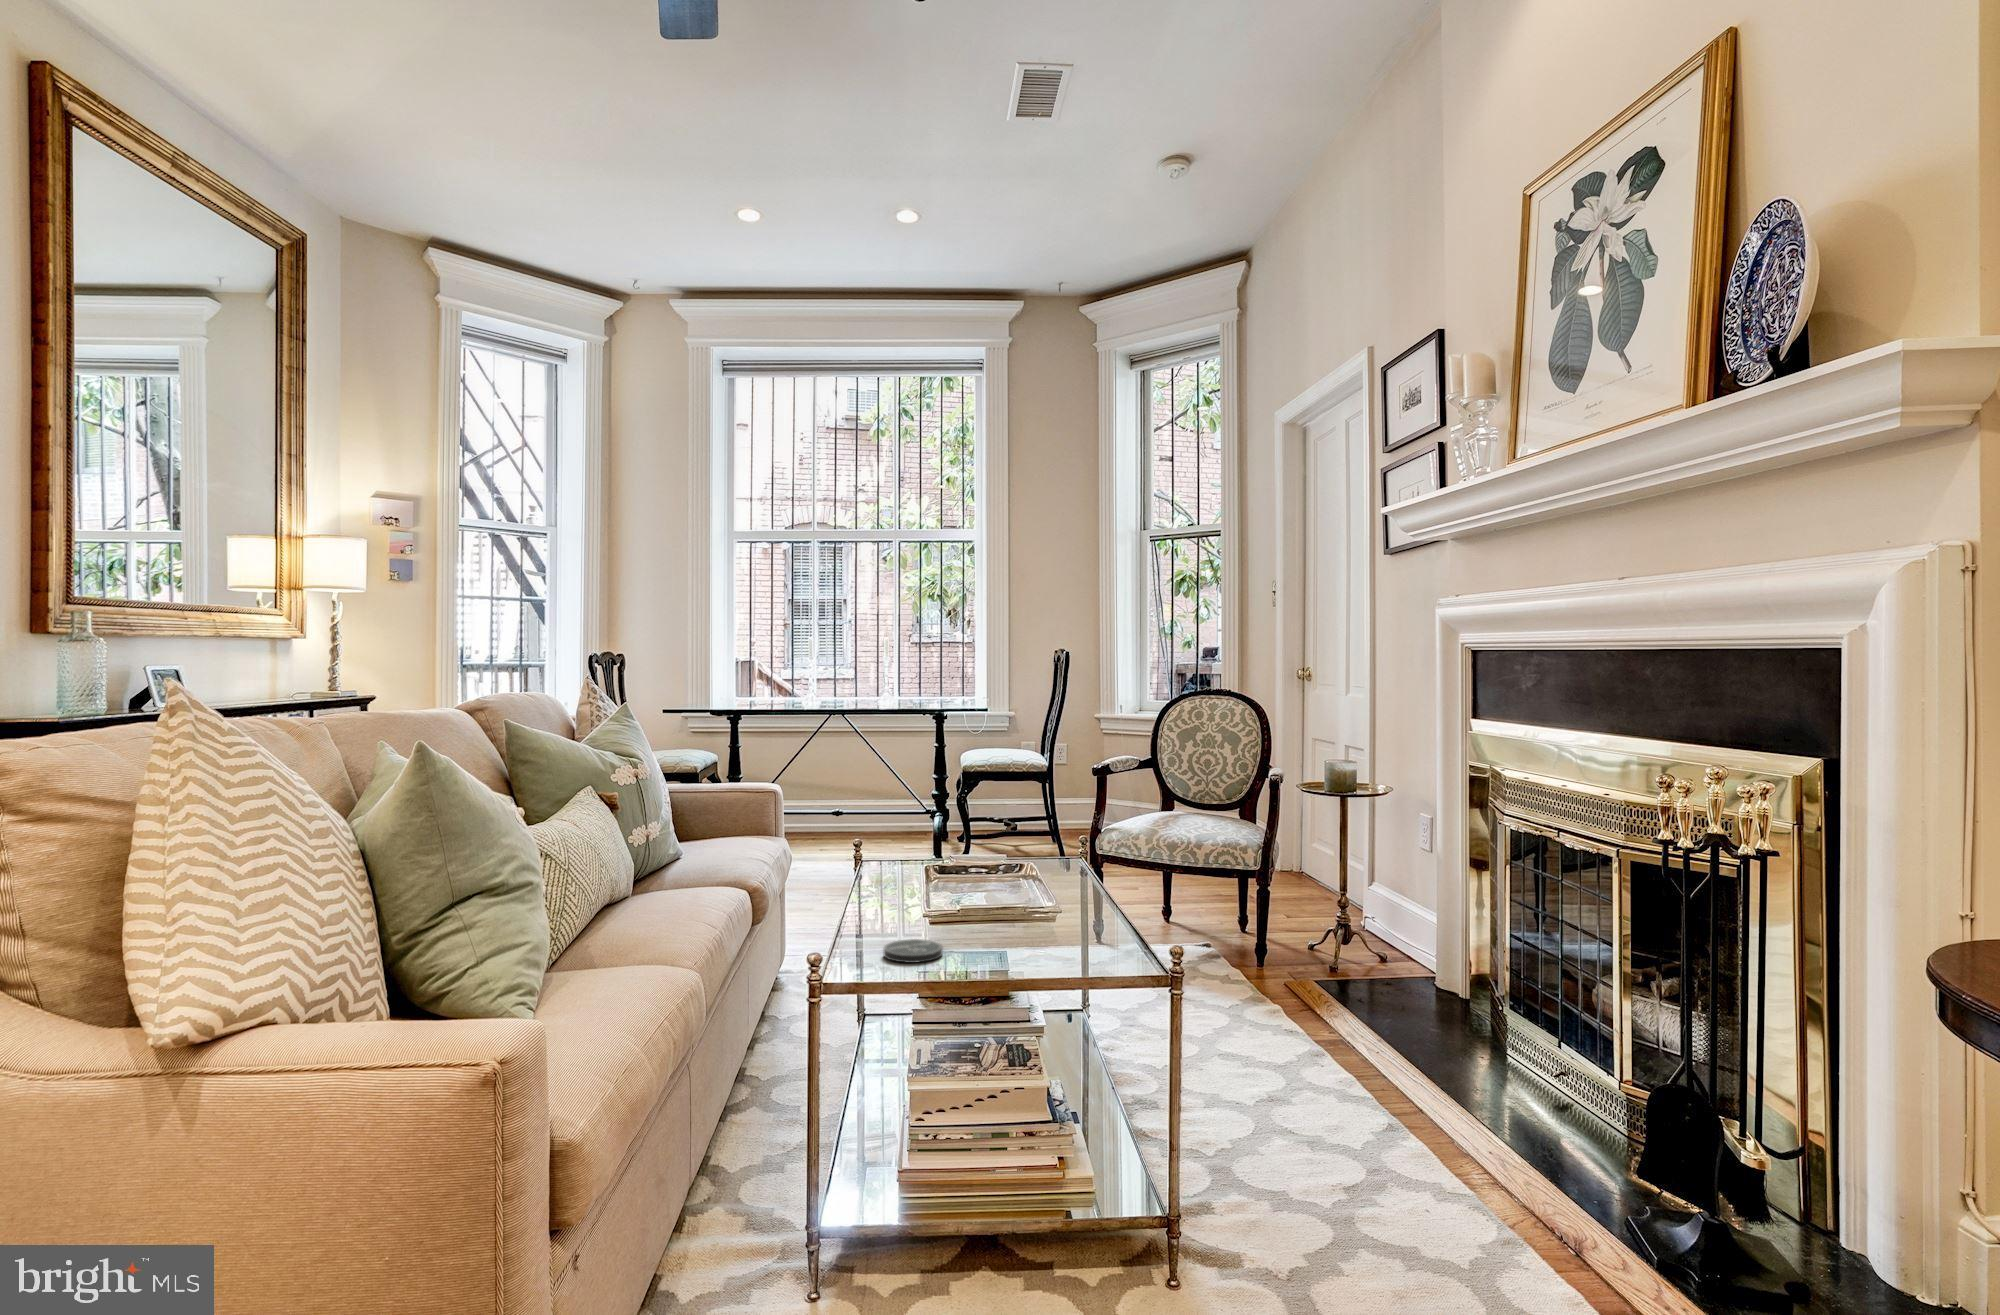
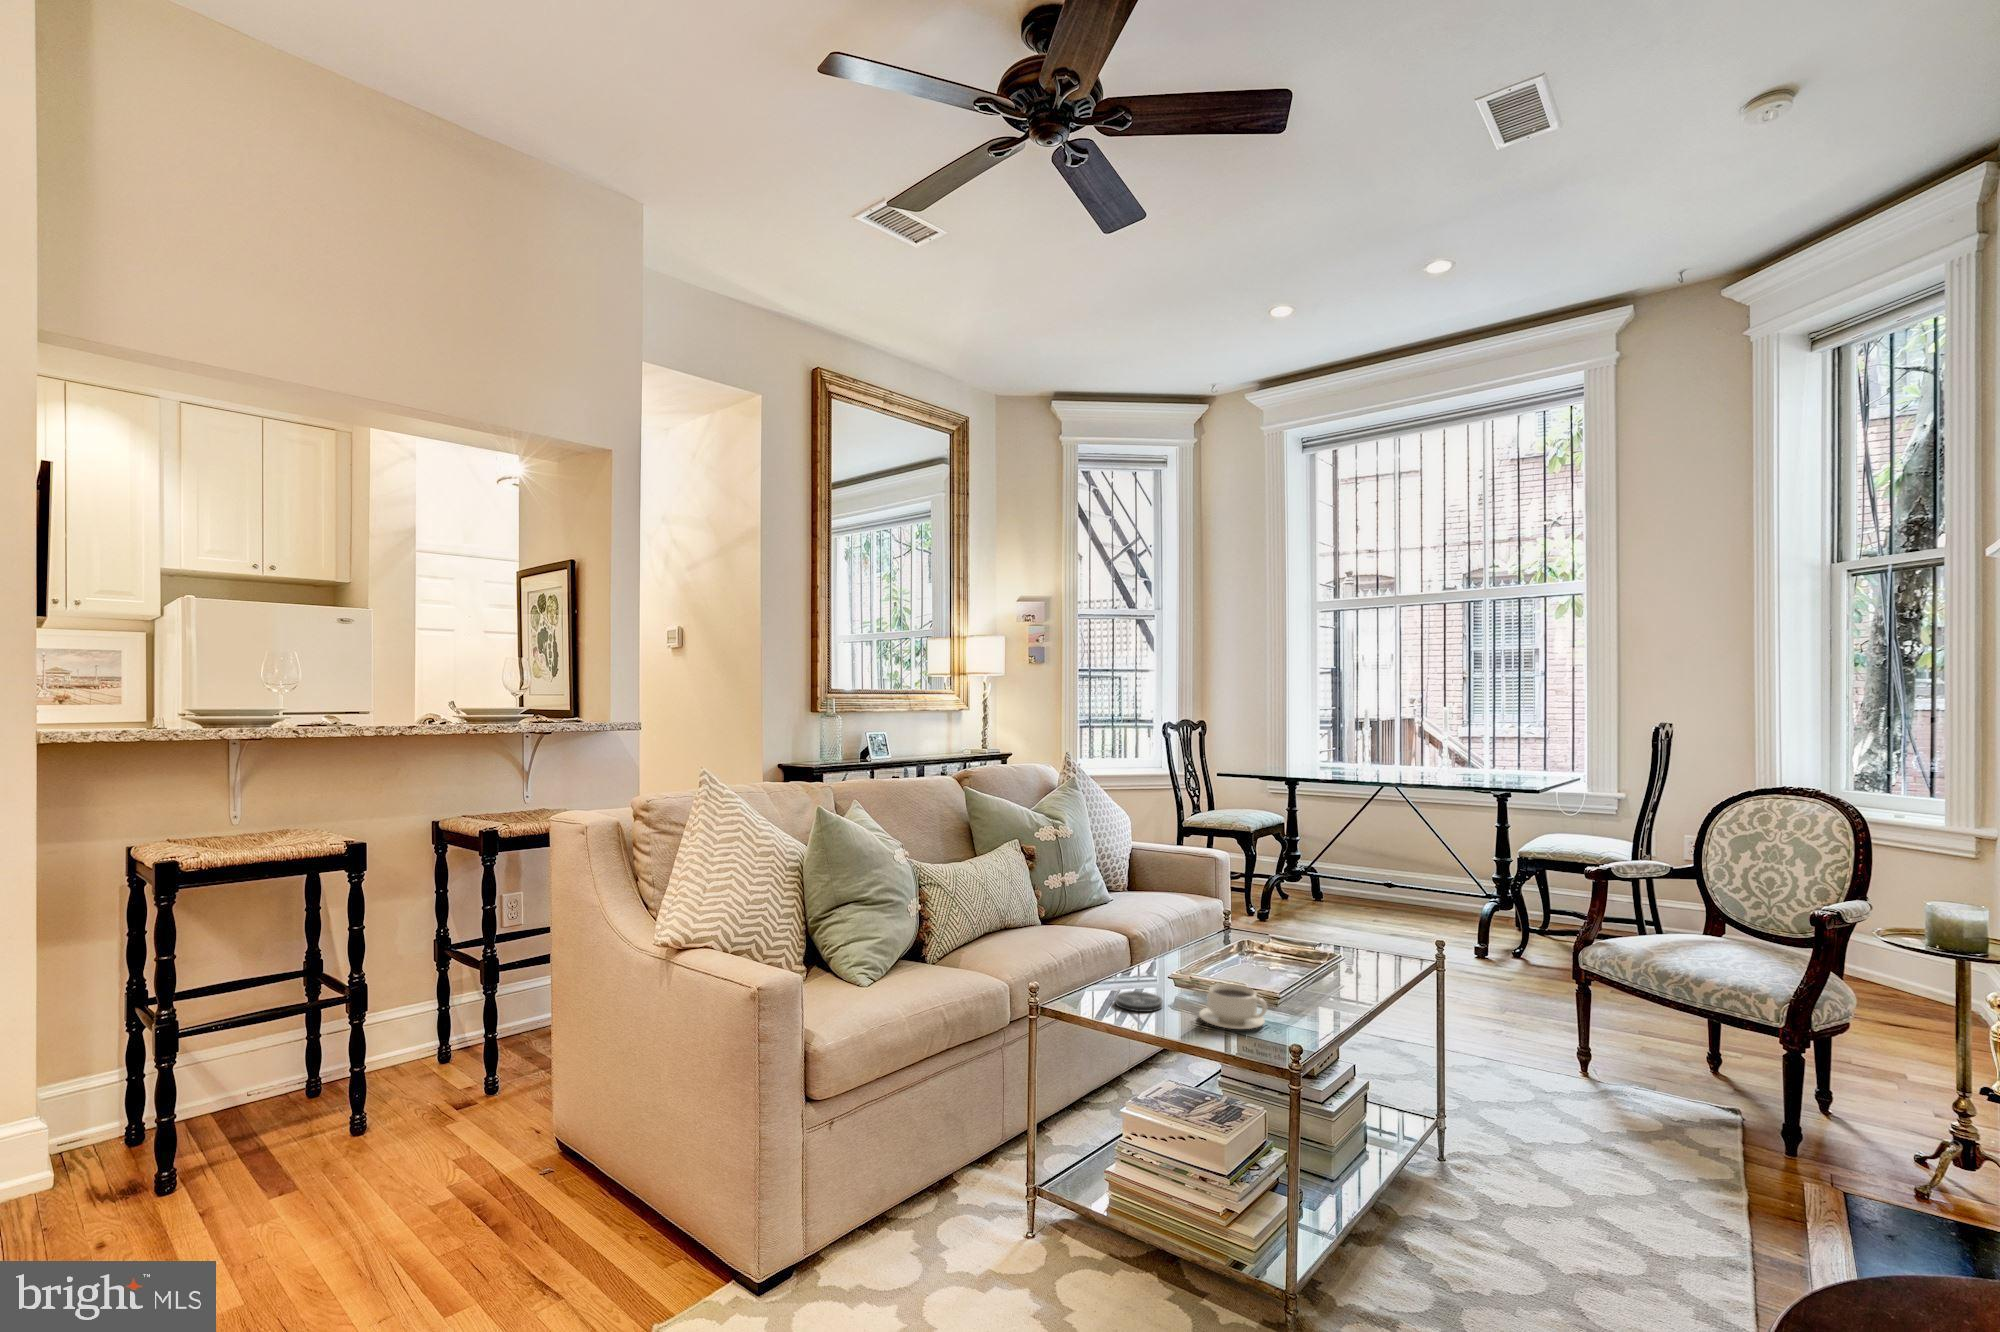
teacup: none [992,904,1072,952] -> present [1199,984,1267,1029]

